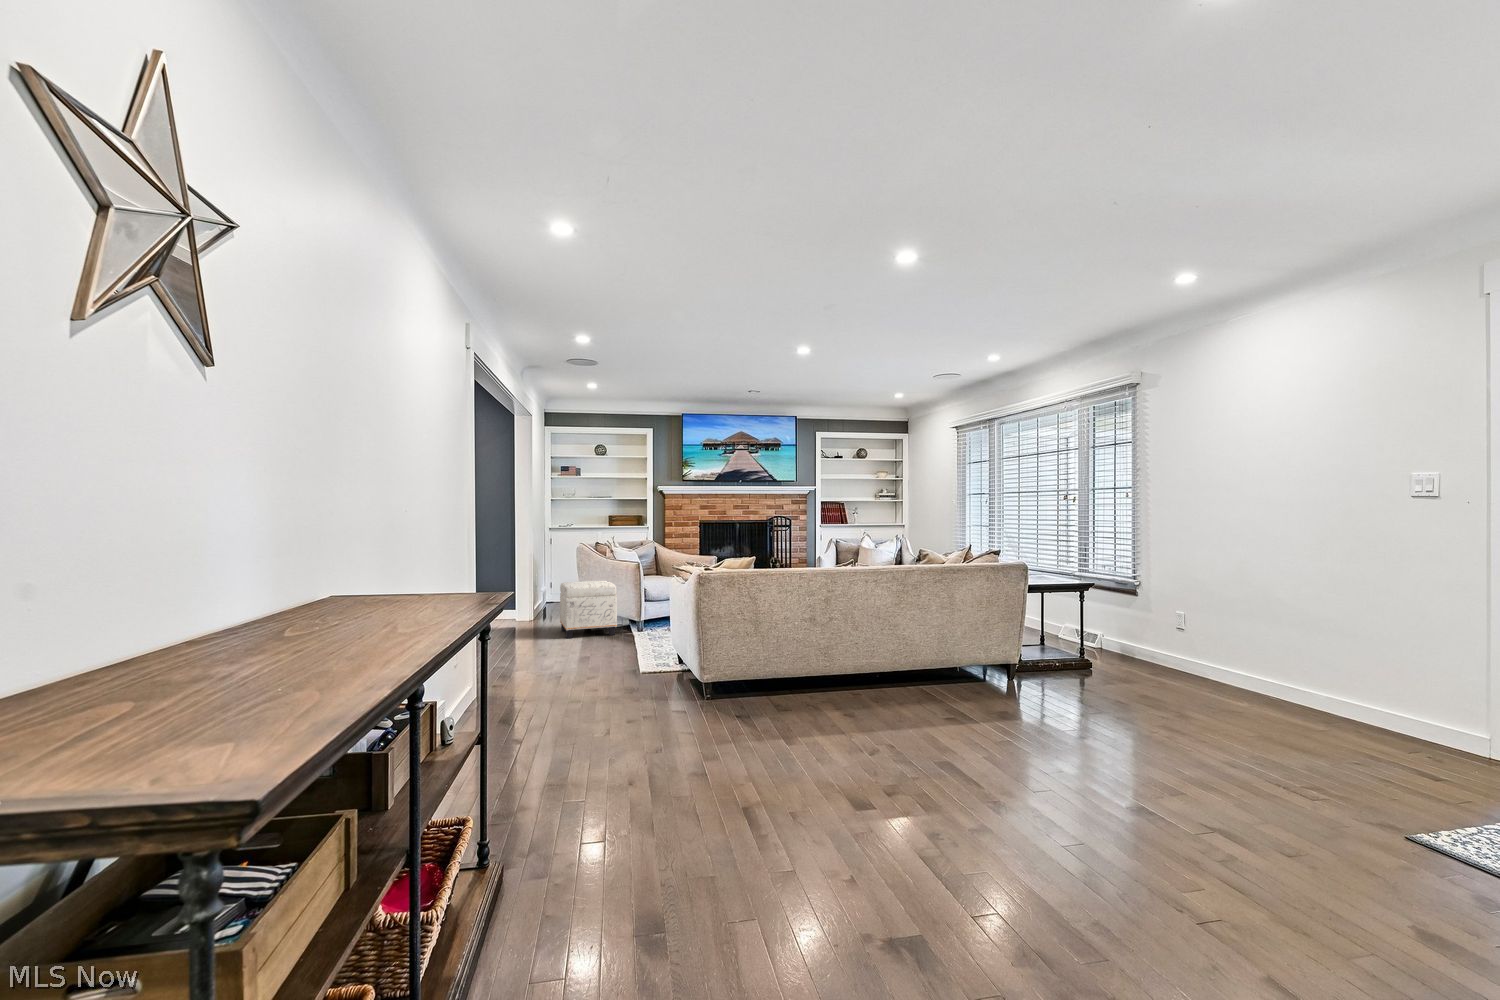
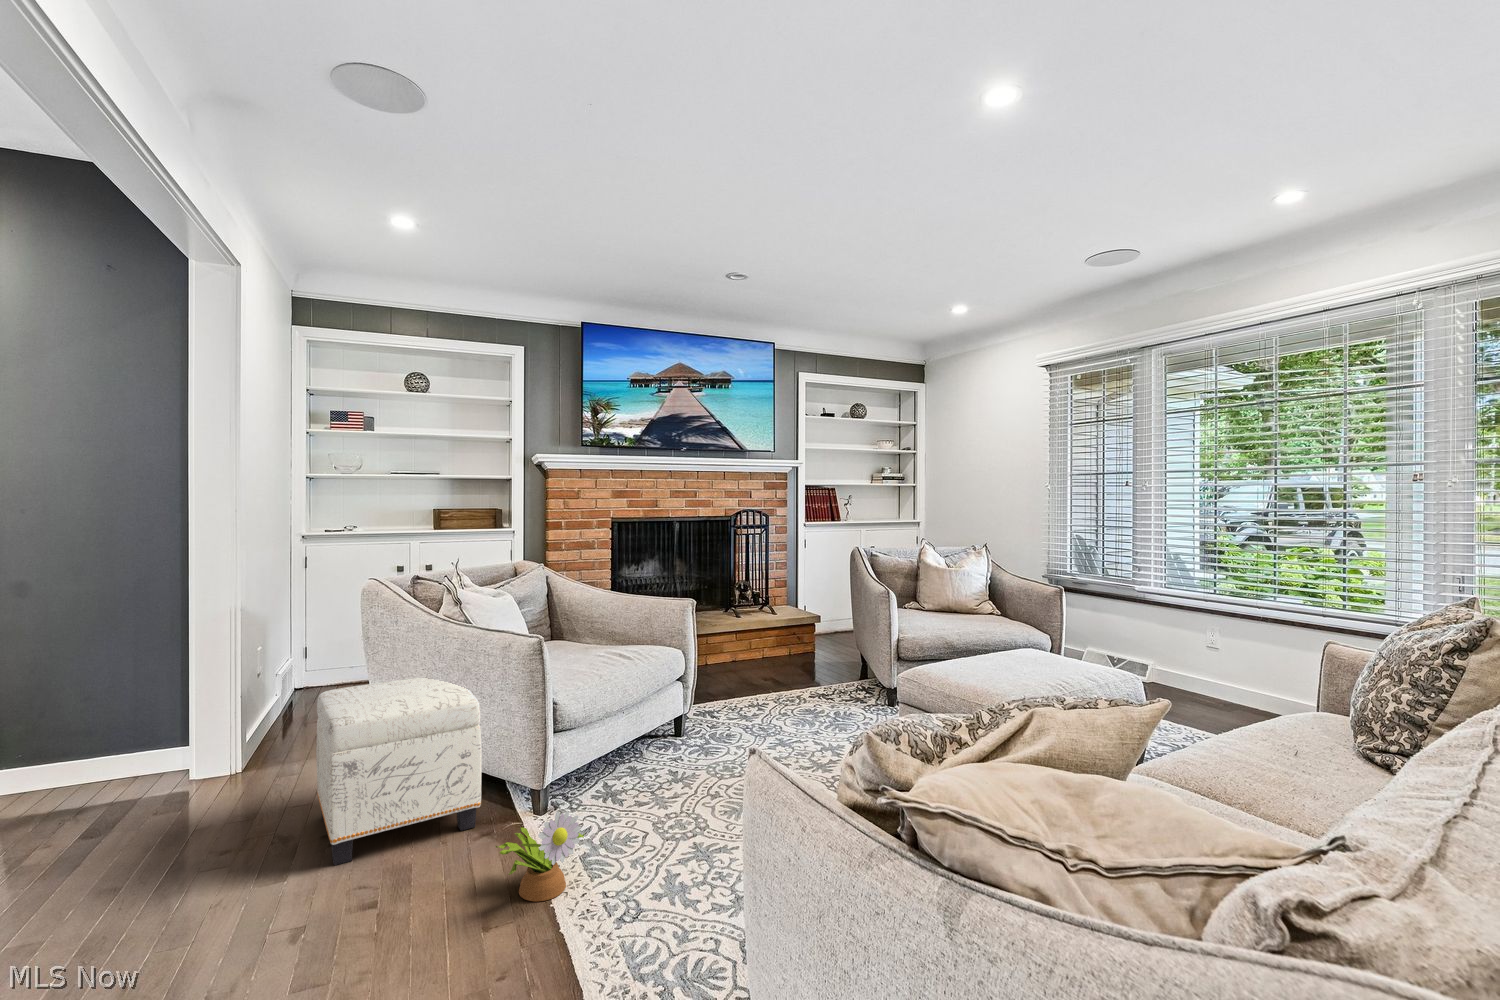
decorative plant: none [618,616,649,647] -> present [496,811,585,901]

